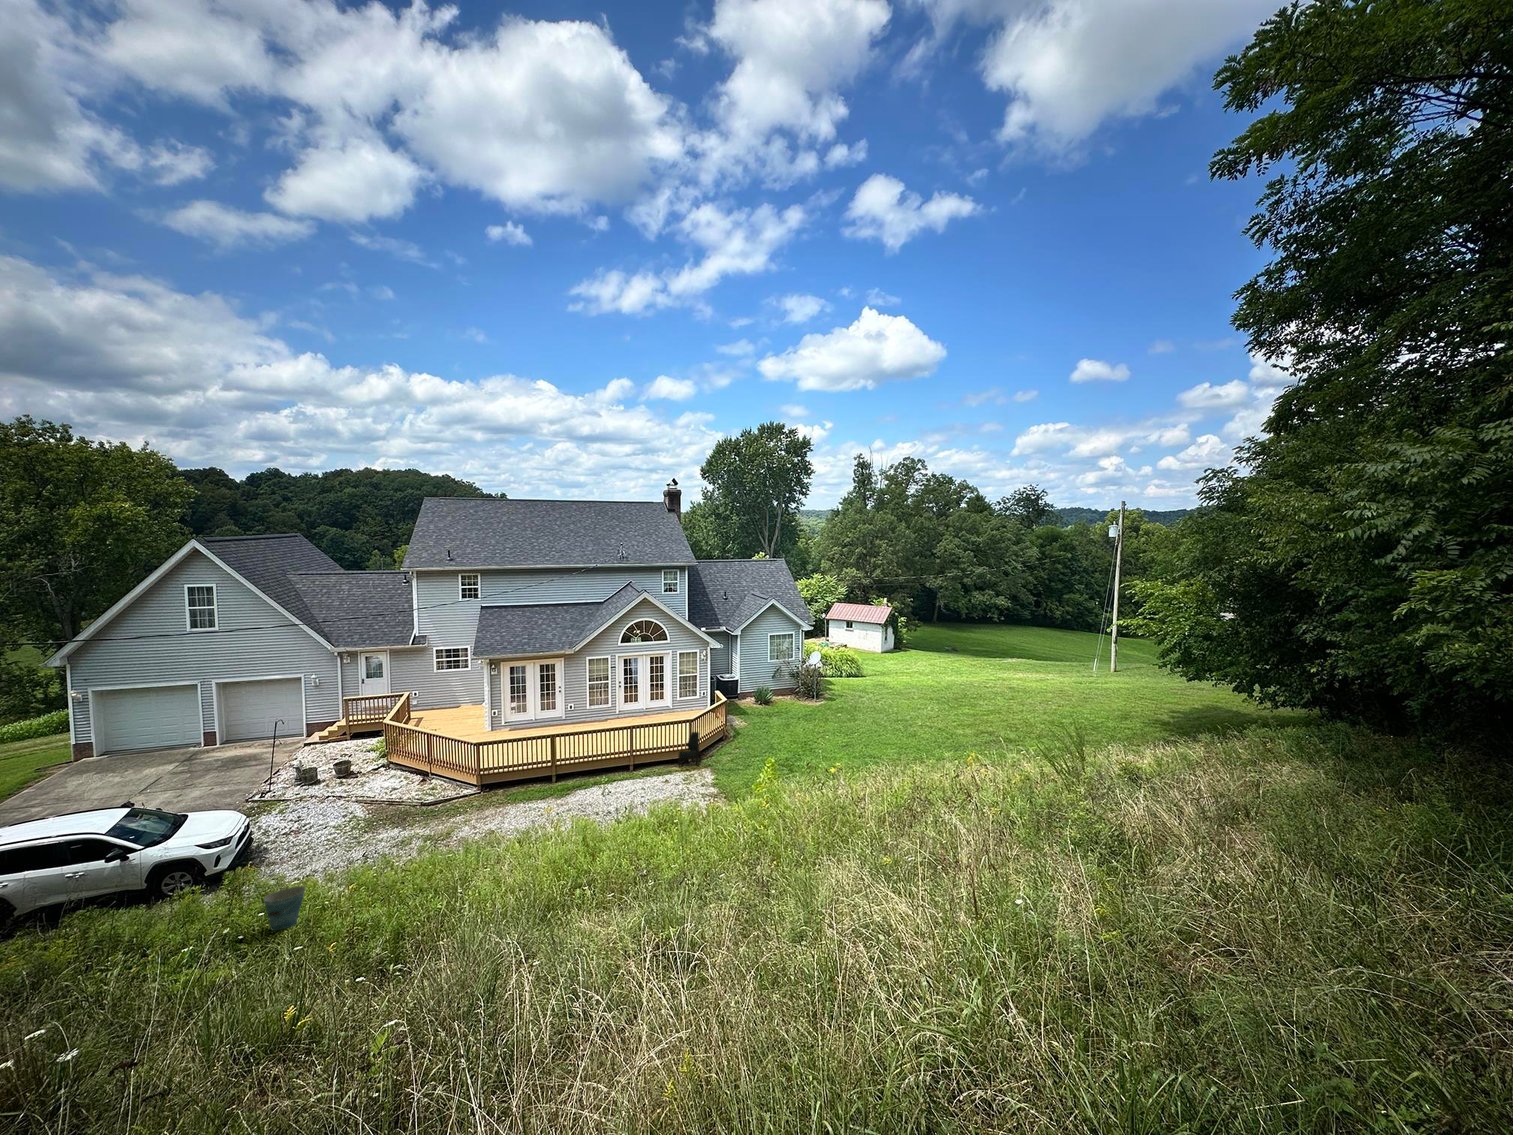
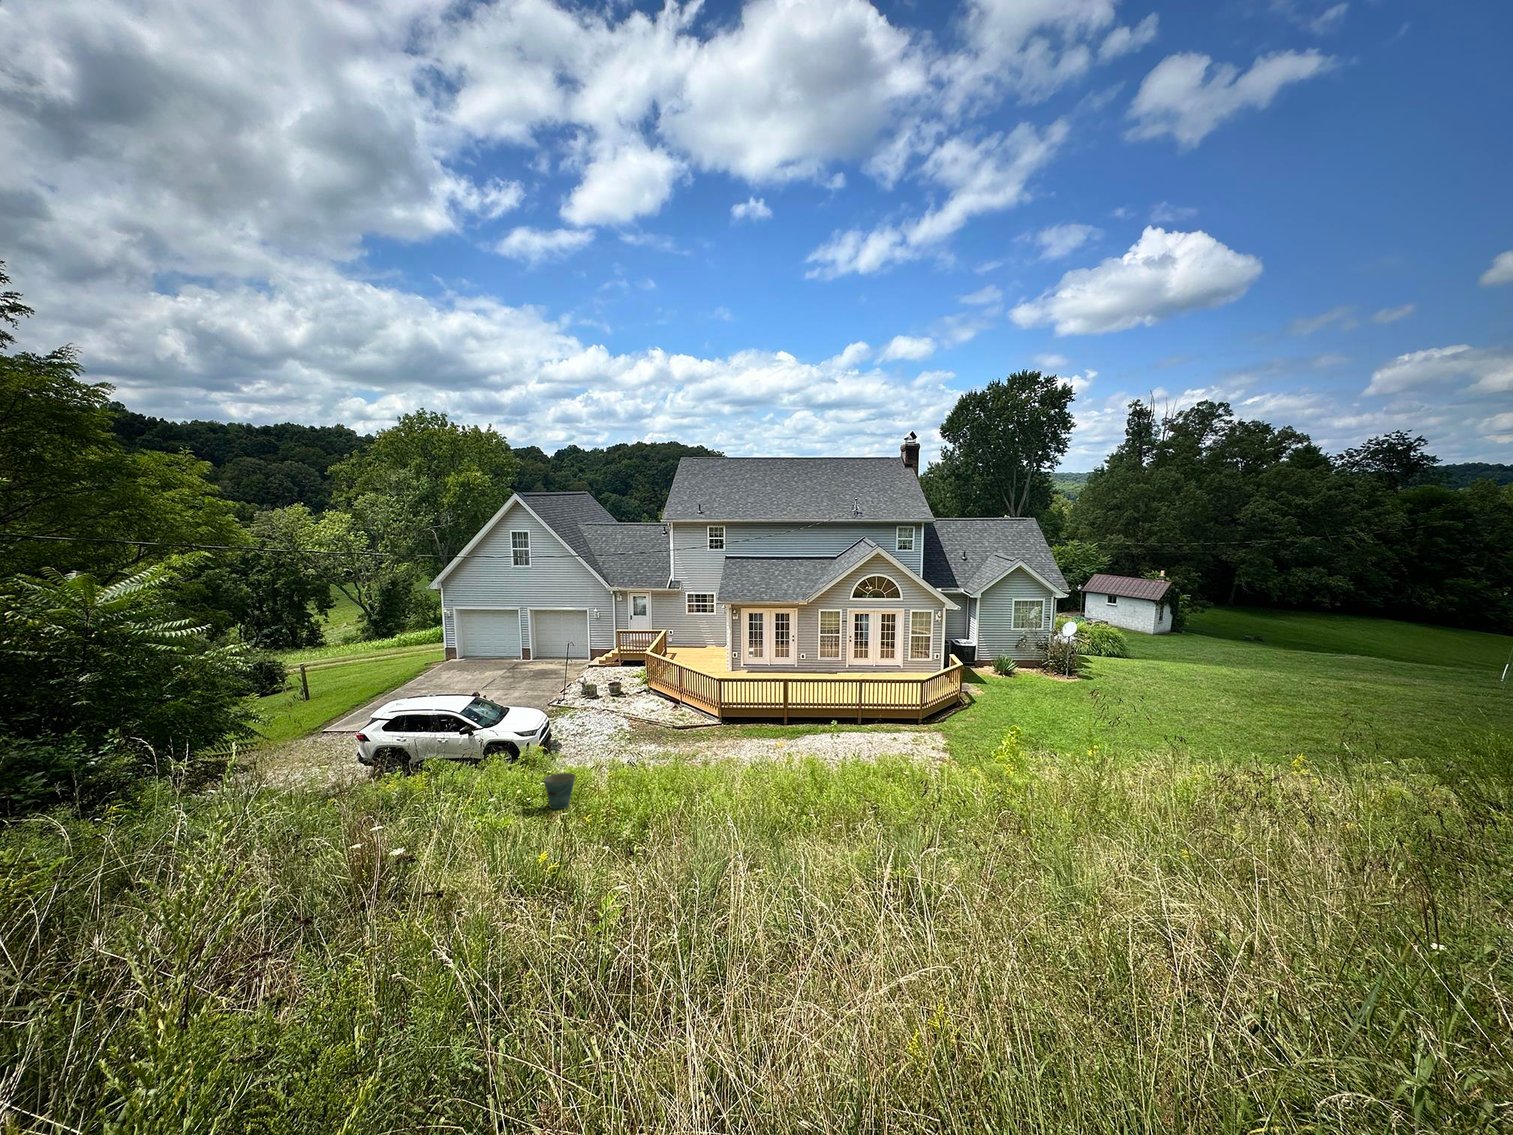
lounge chair: present [678,732,701,766] -> none [911,694,937,731]

